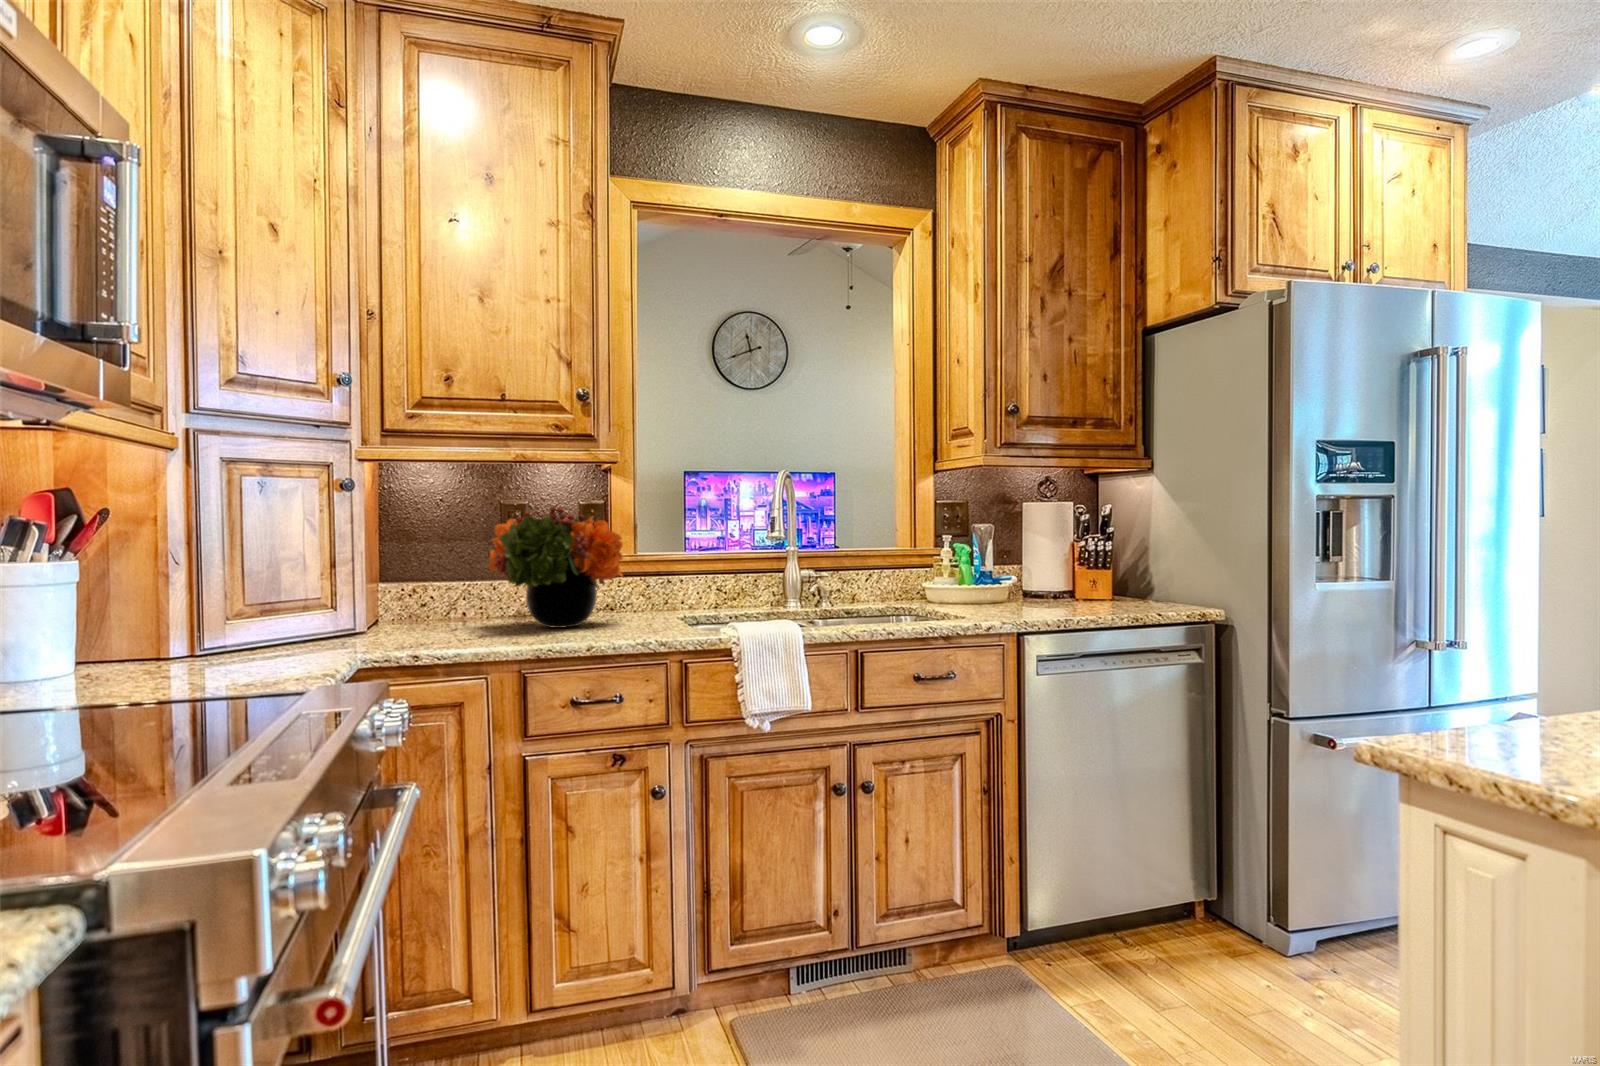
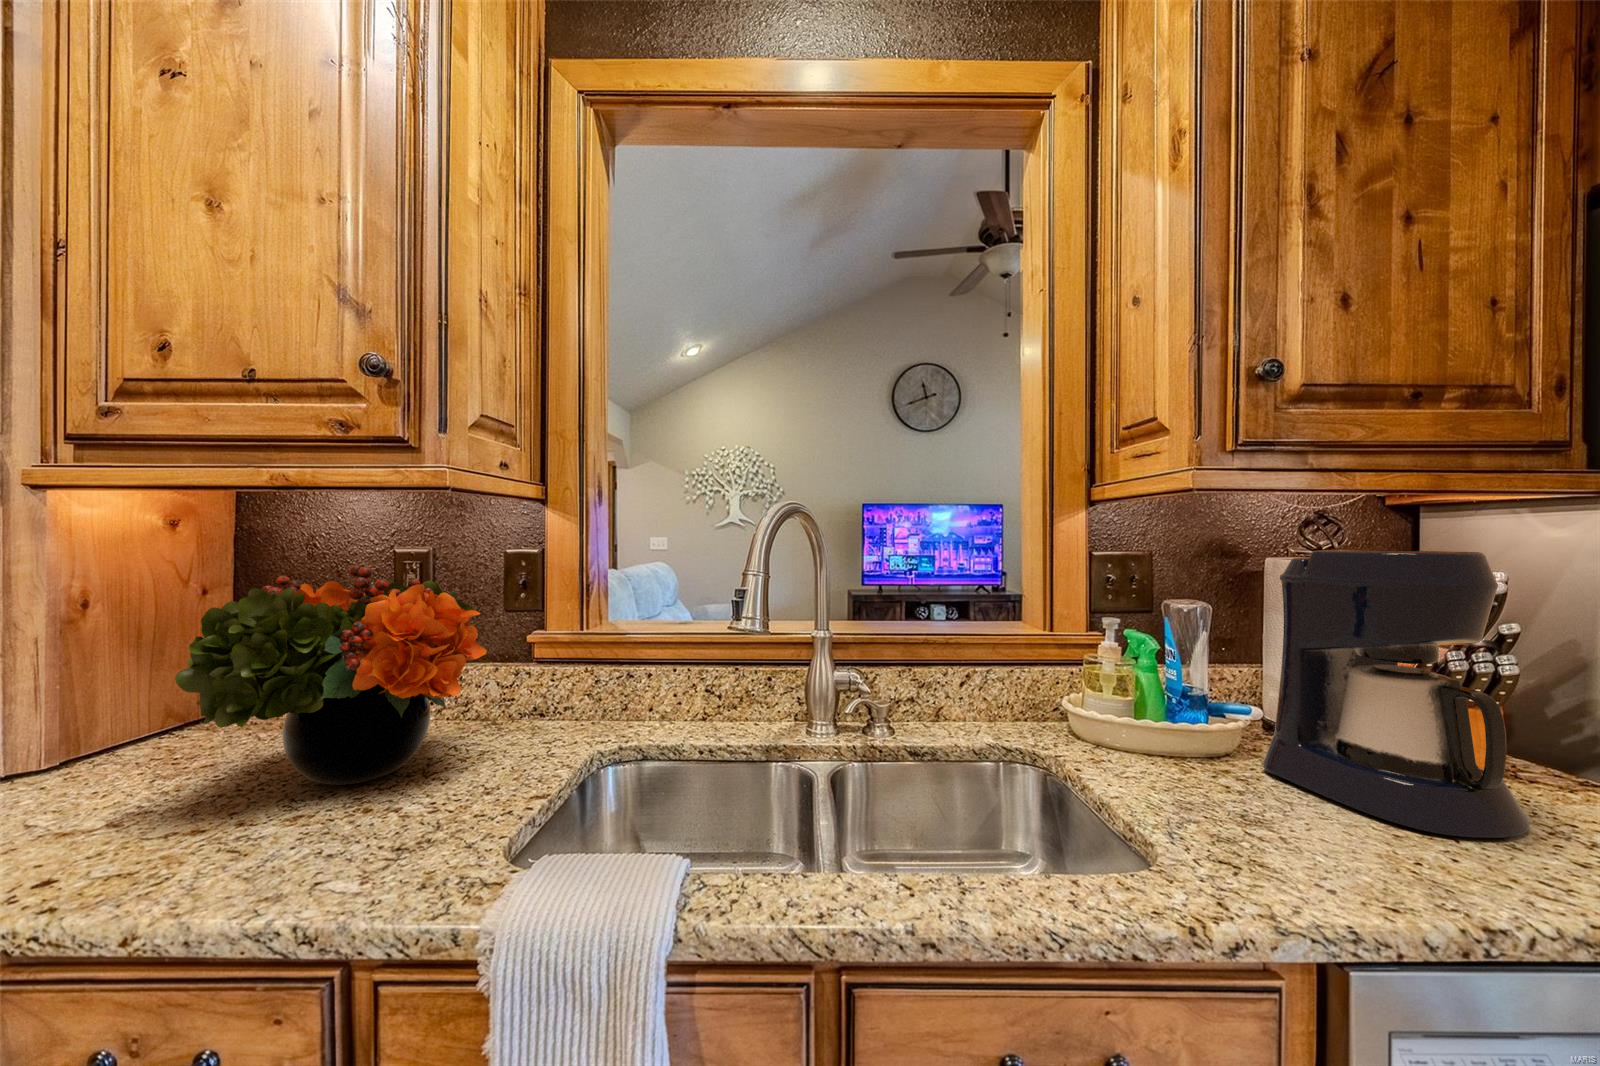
coffee maker: none [1015,494,1103,609] -> present [1263,550,1529,838]

